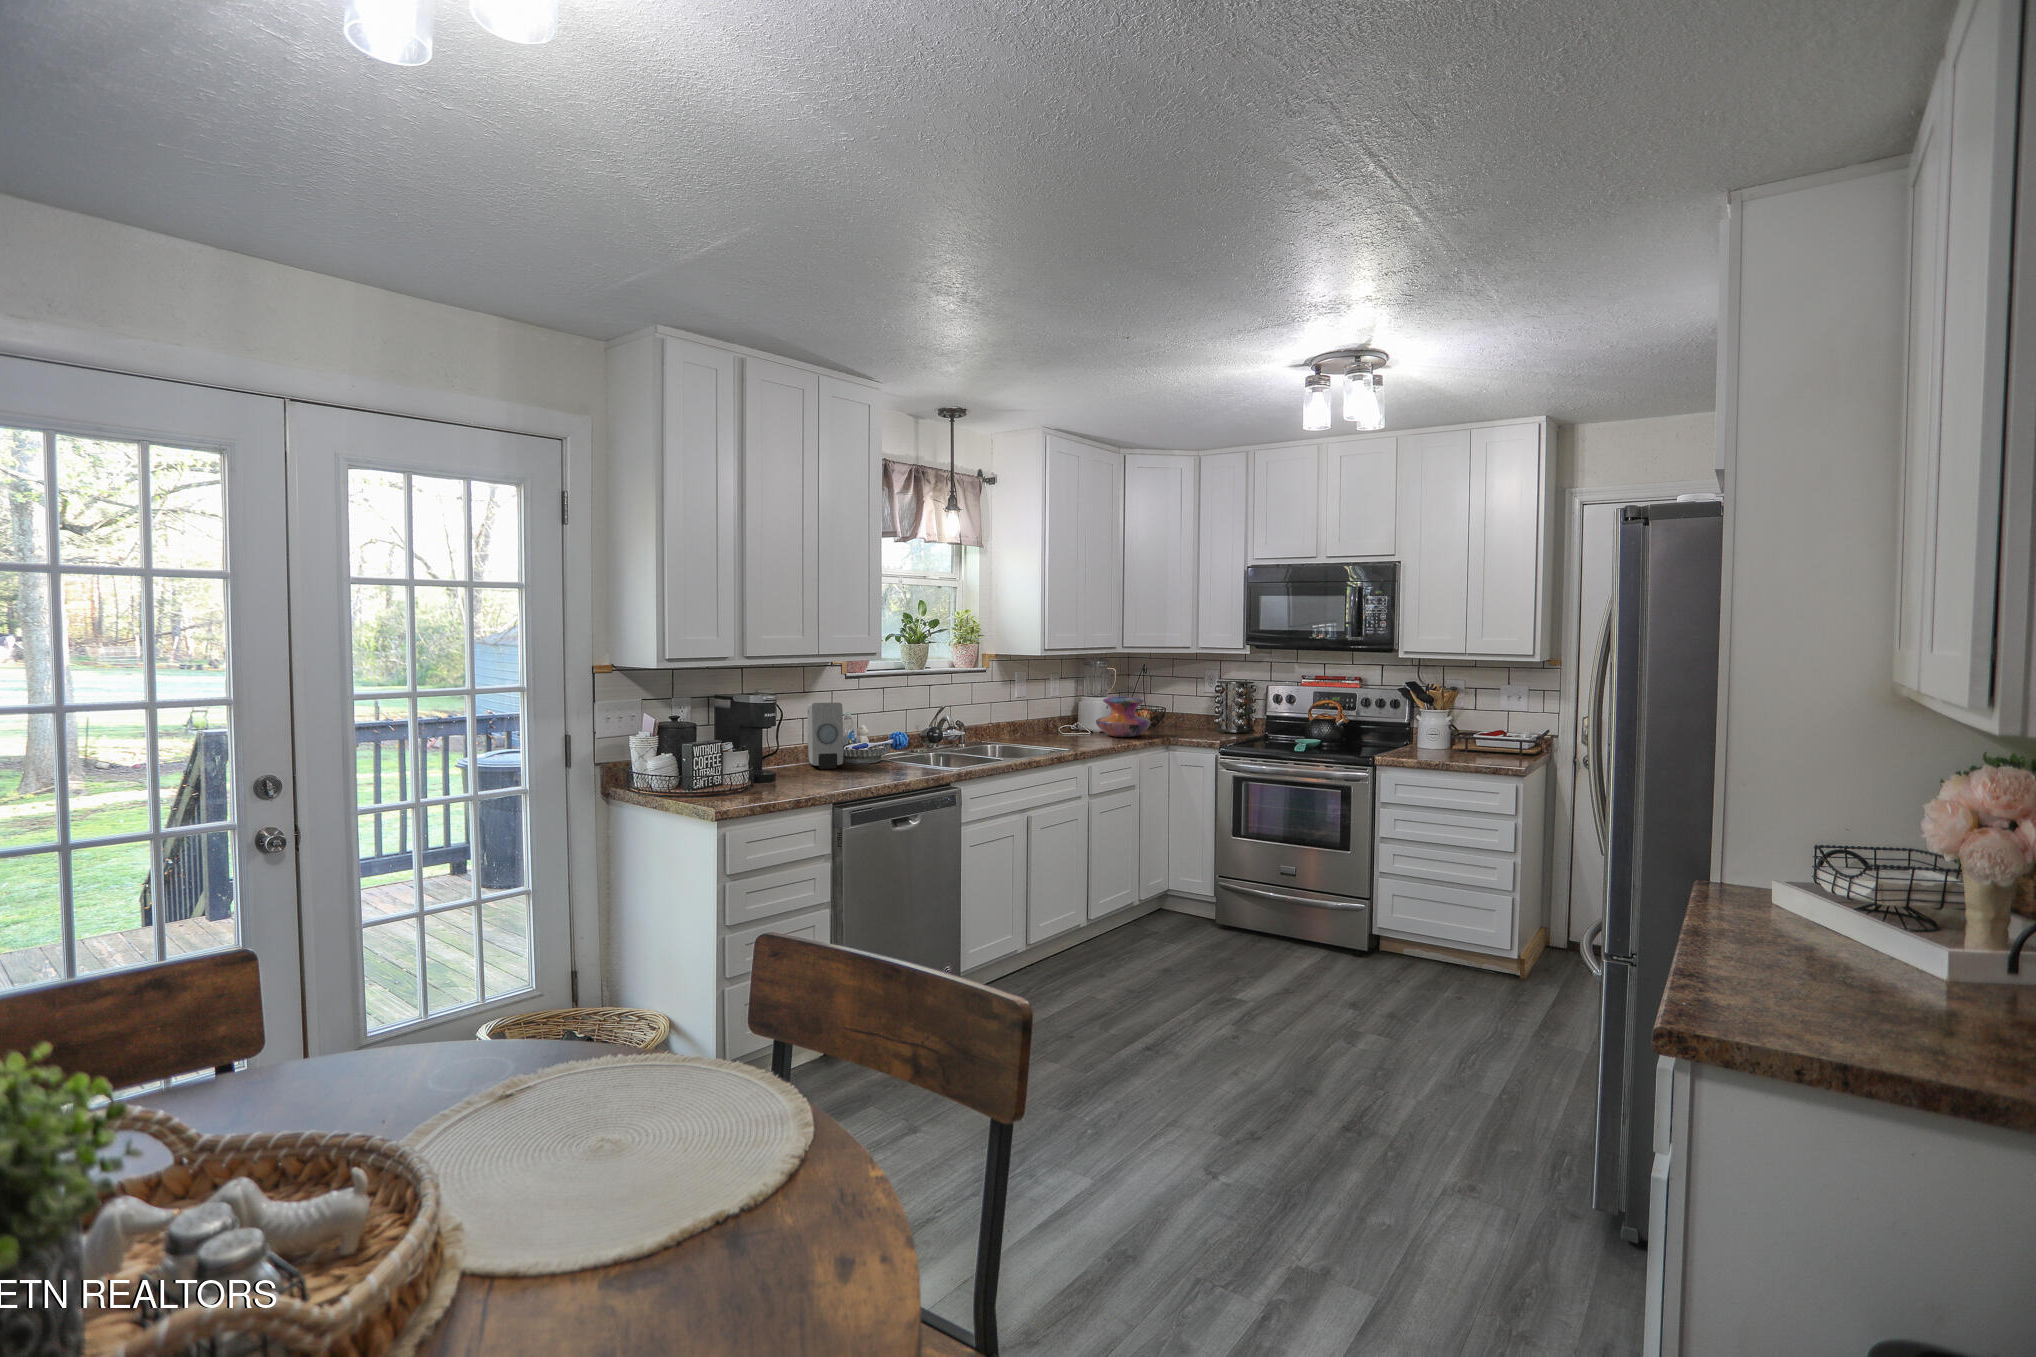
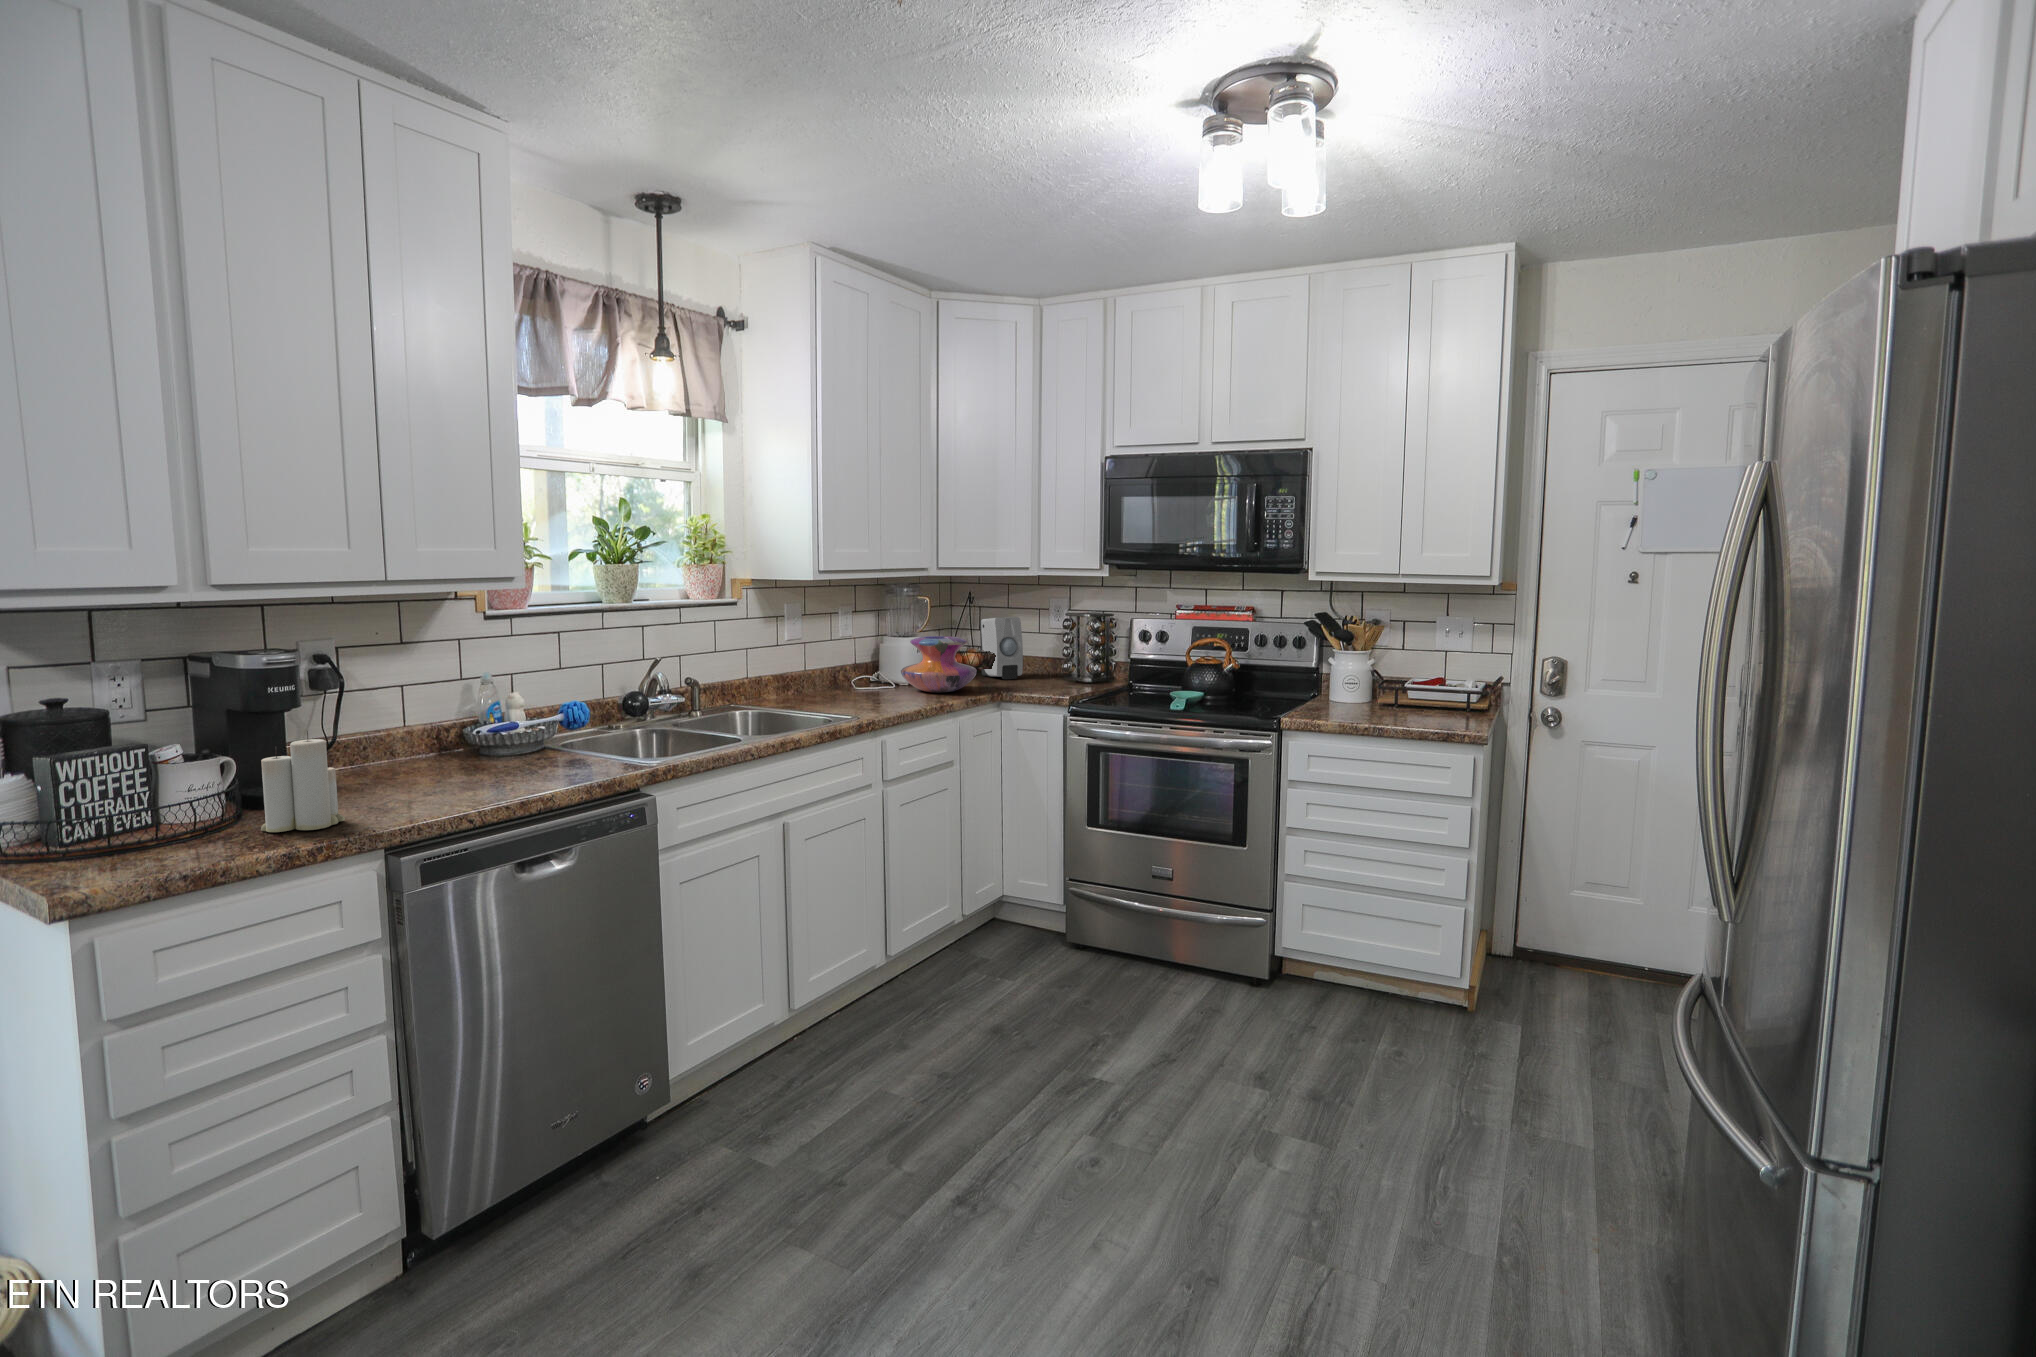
soap dispenser: present [808,703,843,769] -> present [980,617,1023,679]
candle: none [767,736,806,792] -> present [261,731,345,832]

